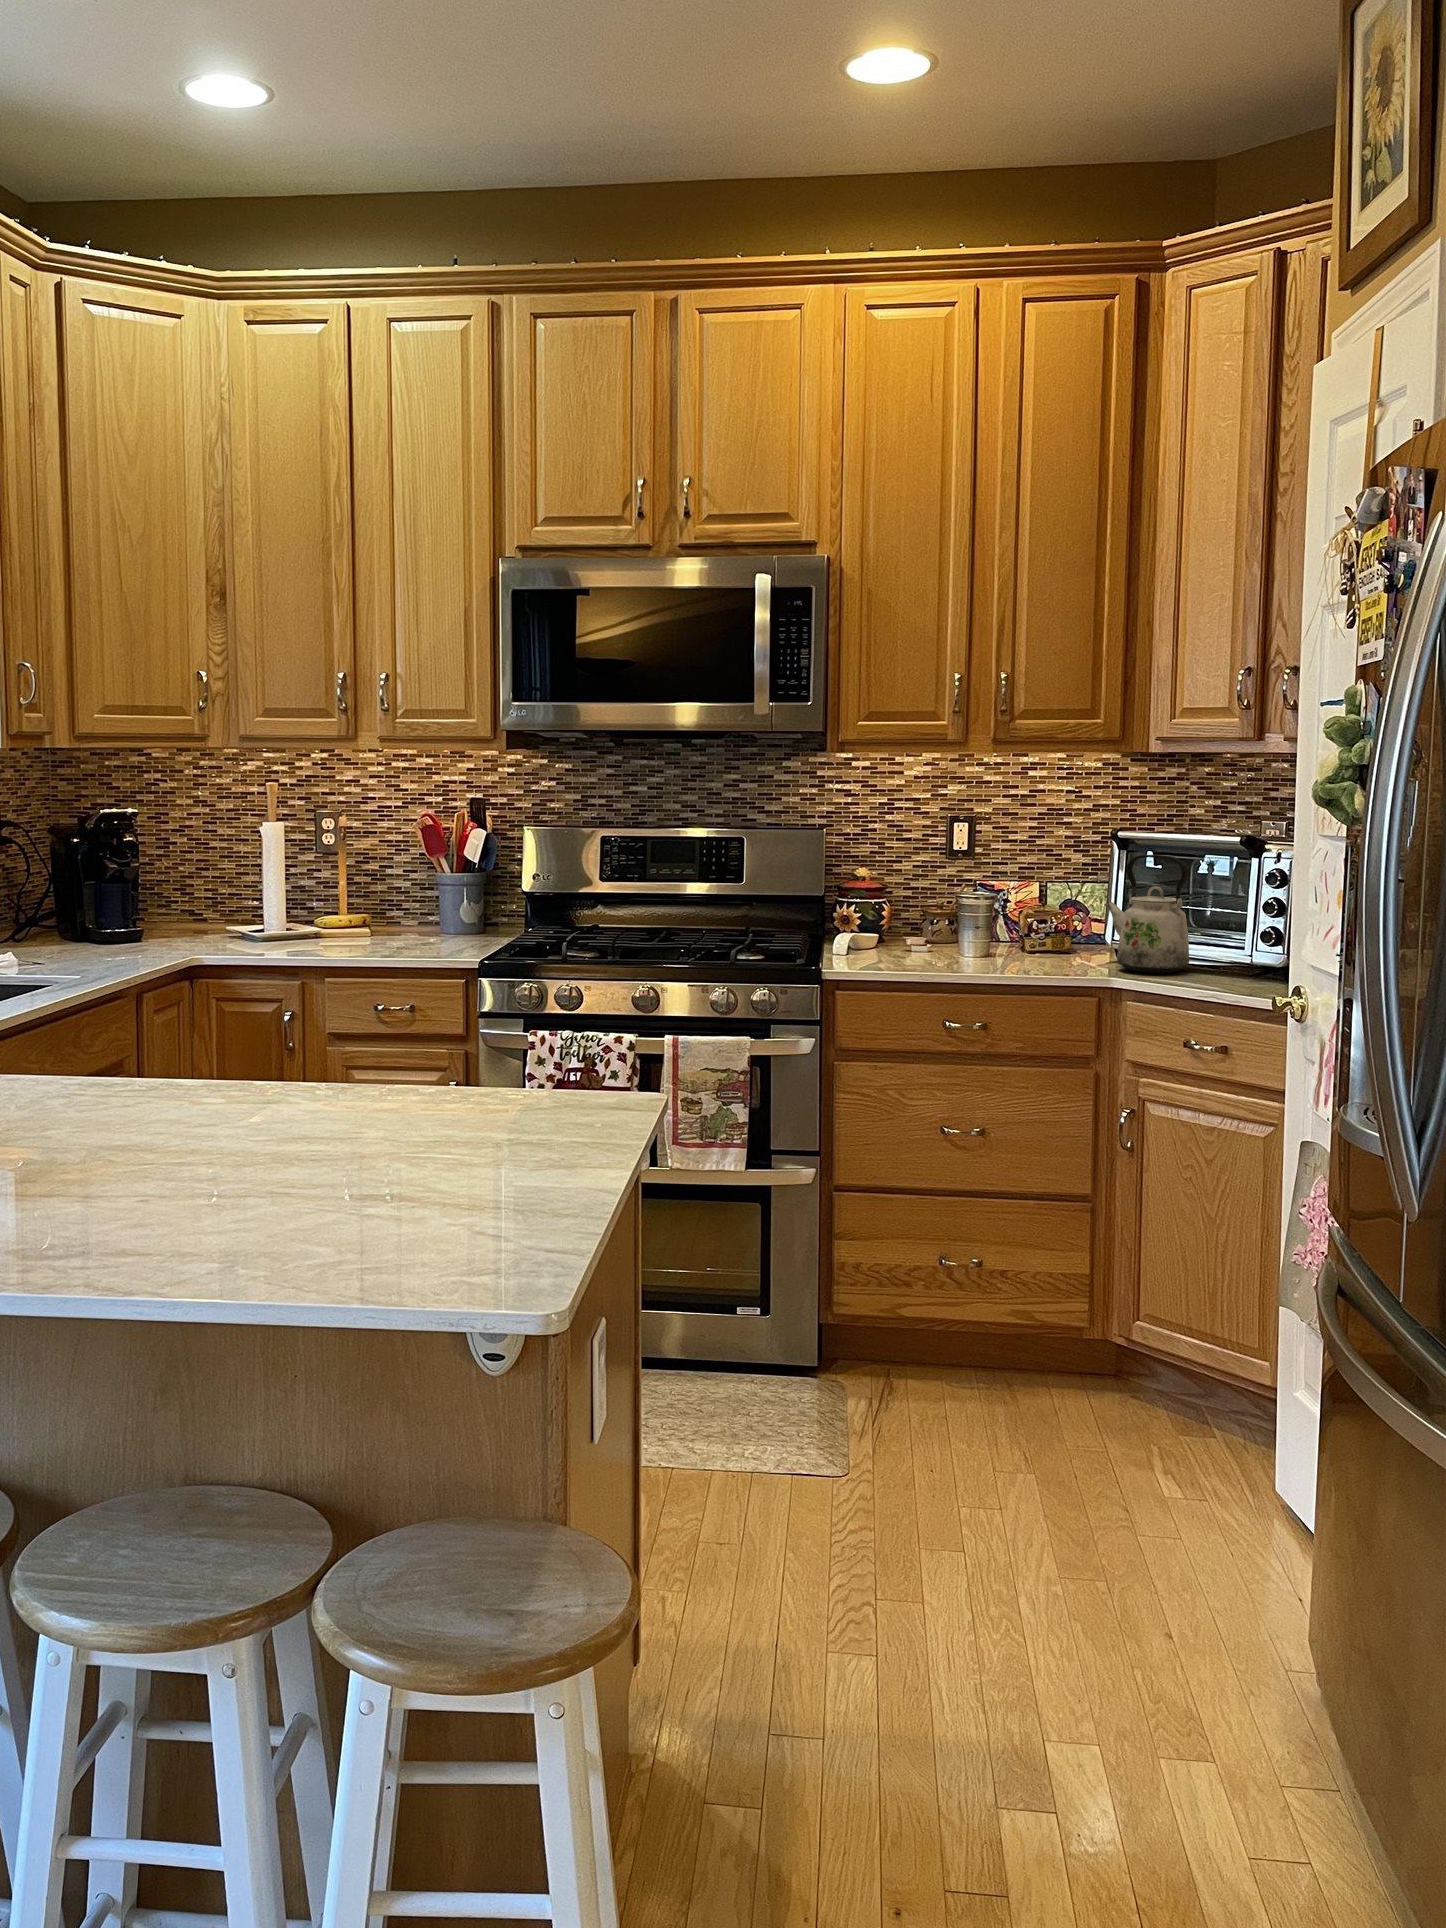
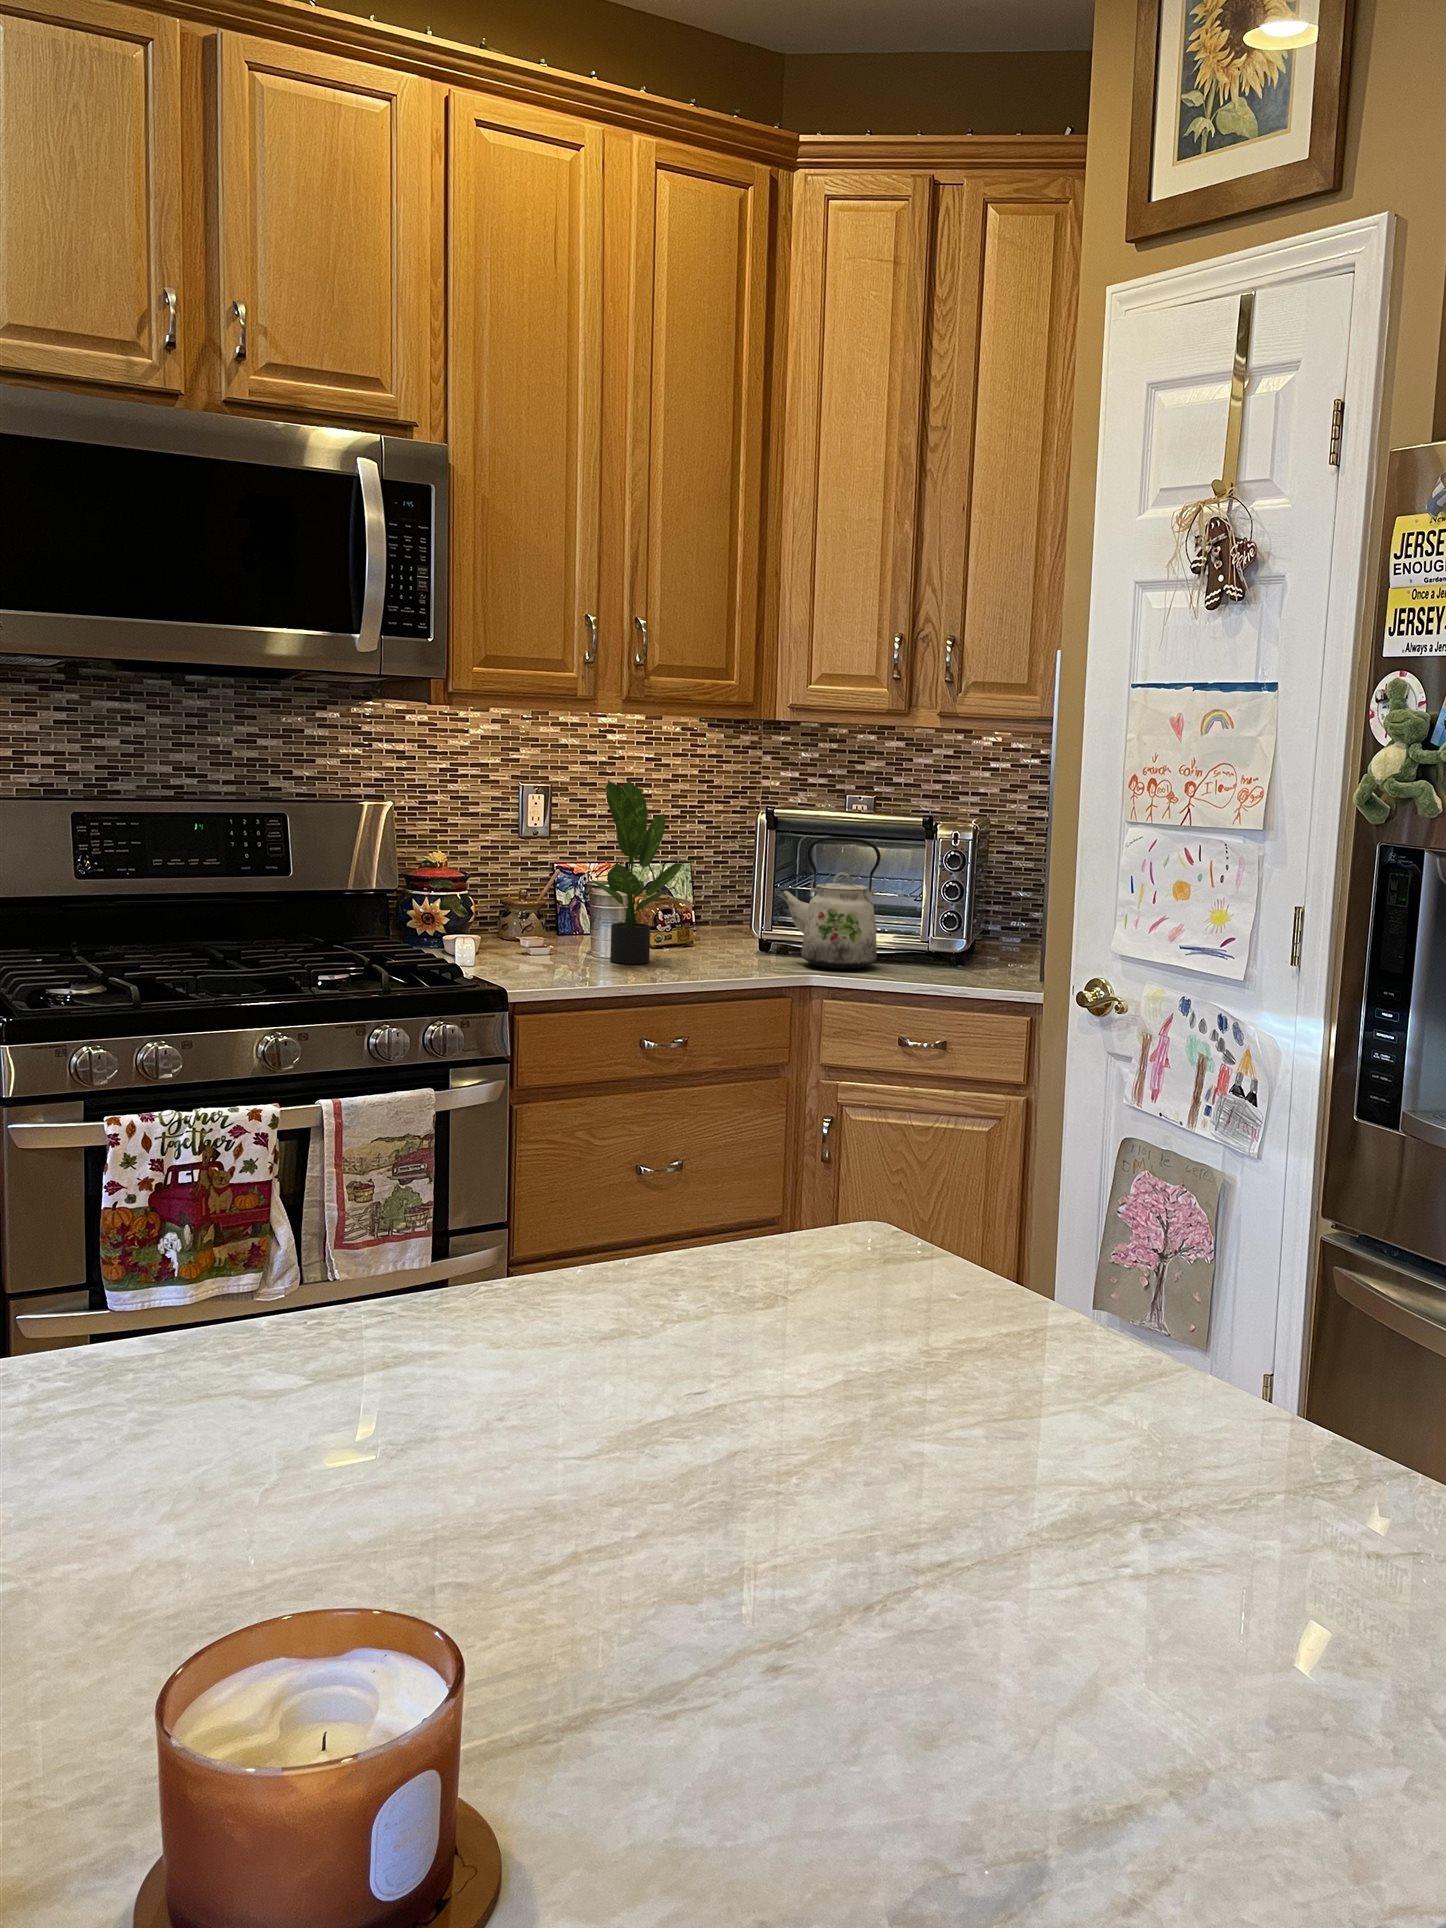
potted plant: none [943,807,1023,959] -> present [591,780,683,964]

